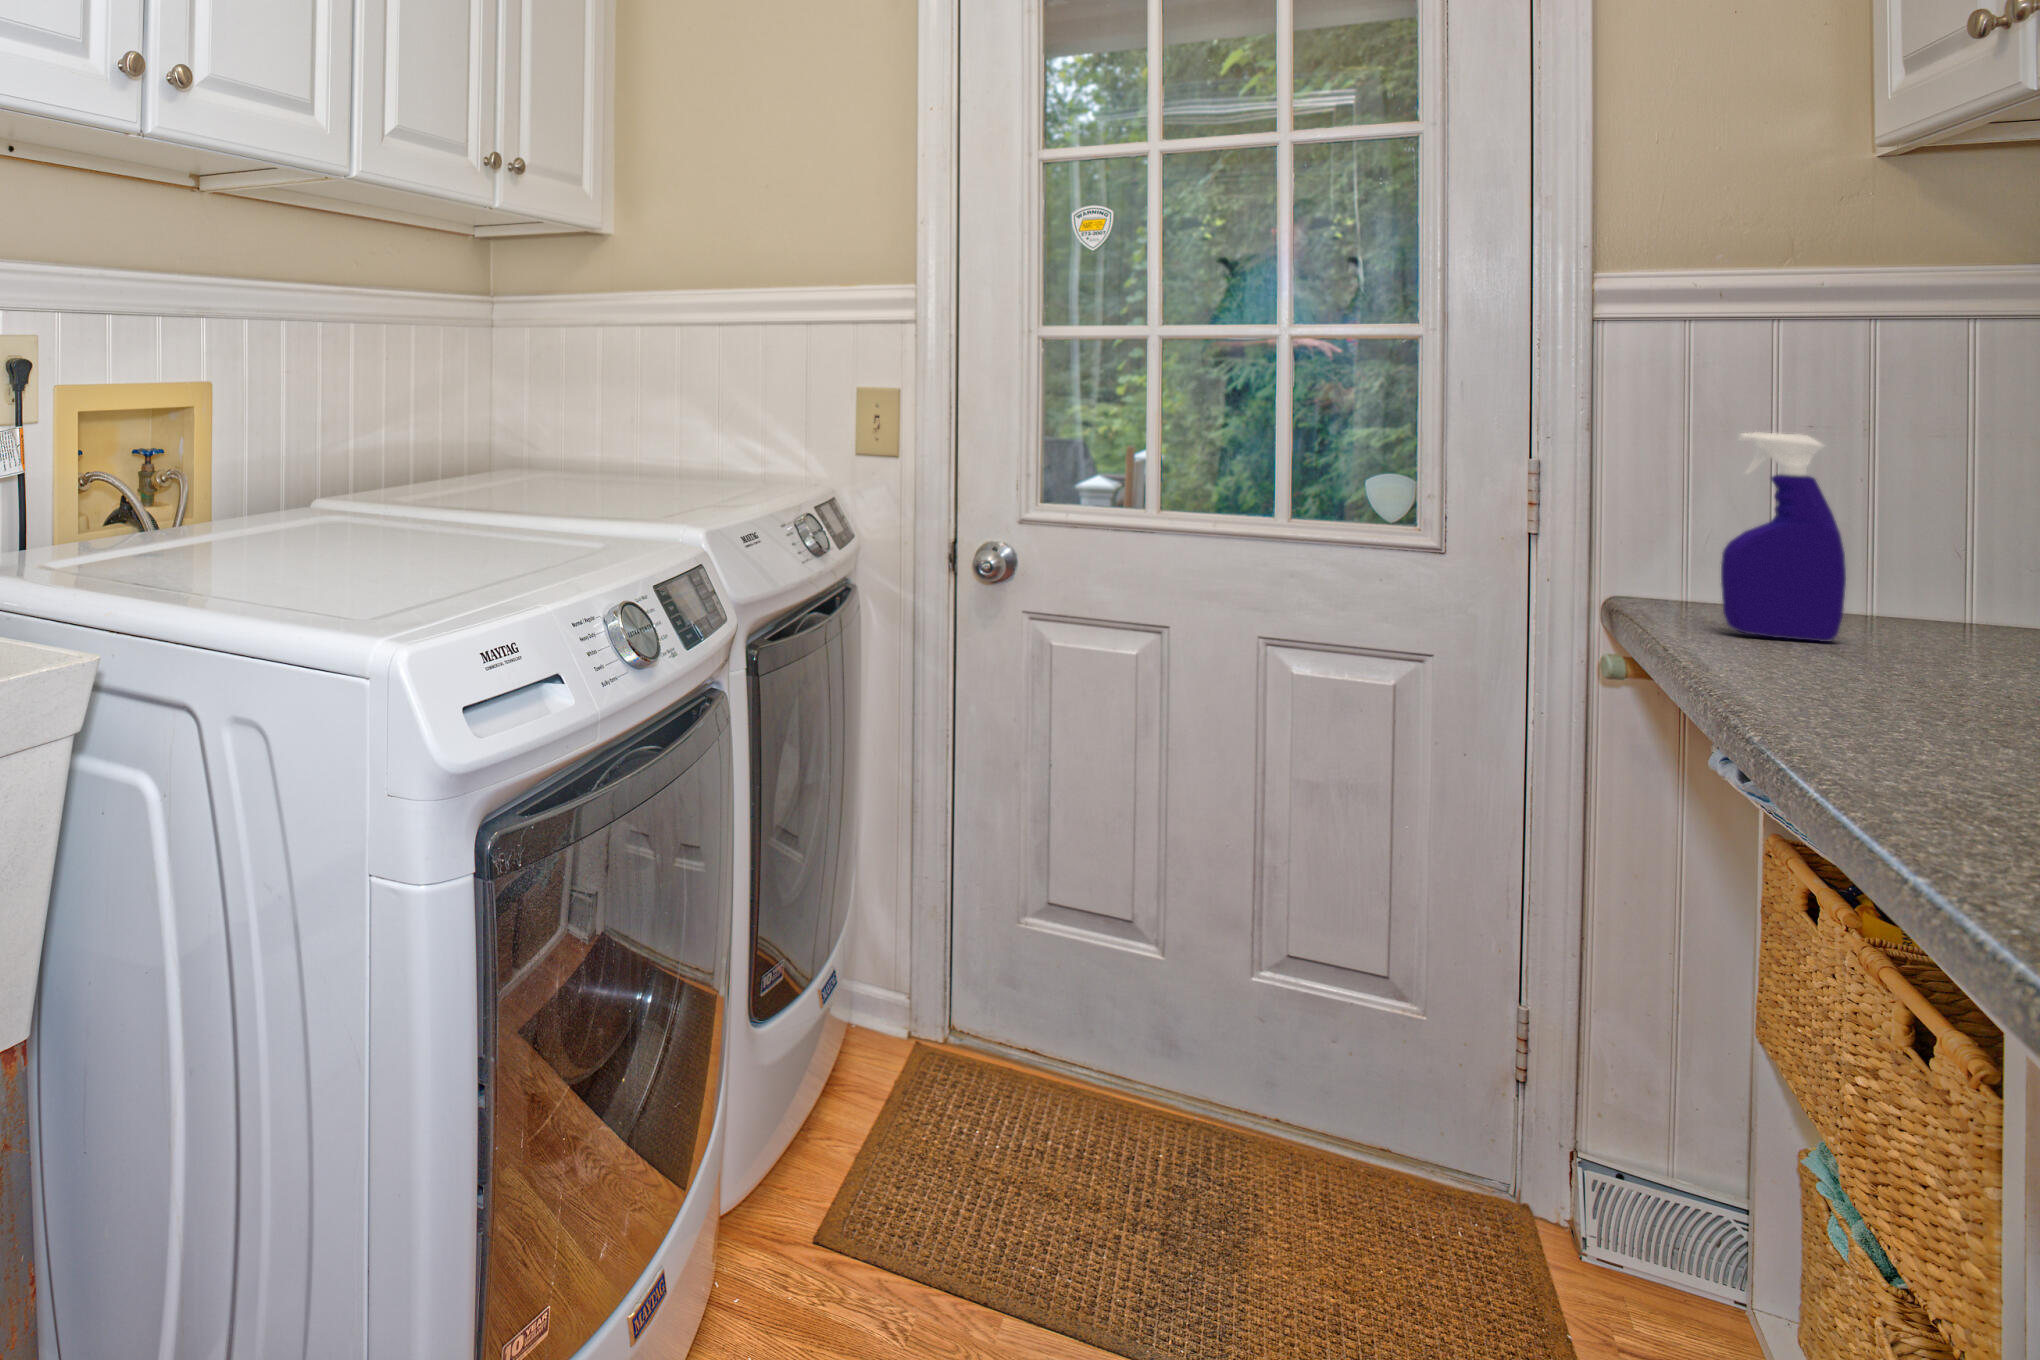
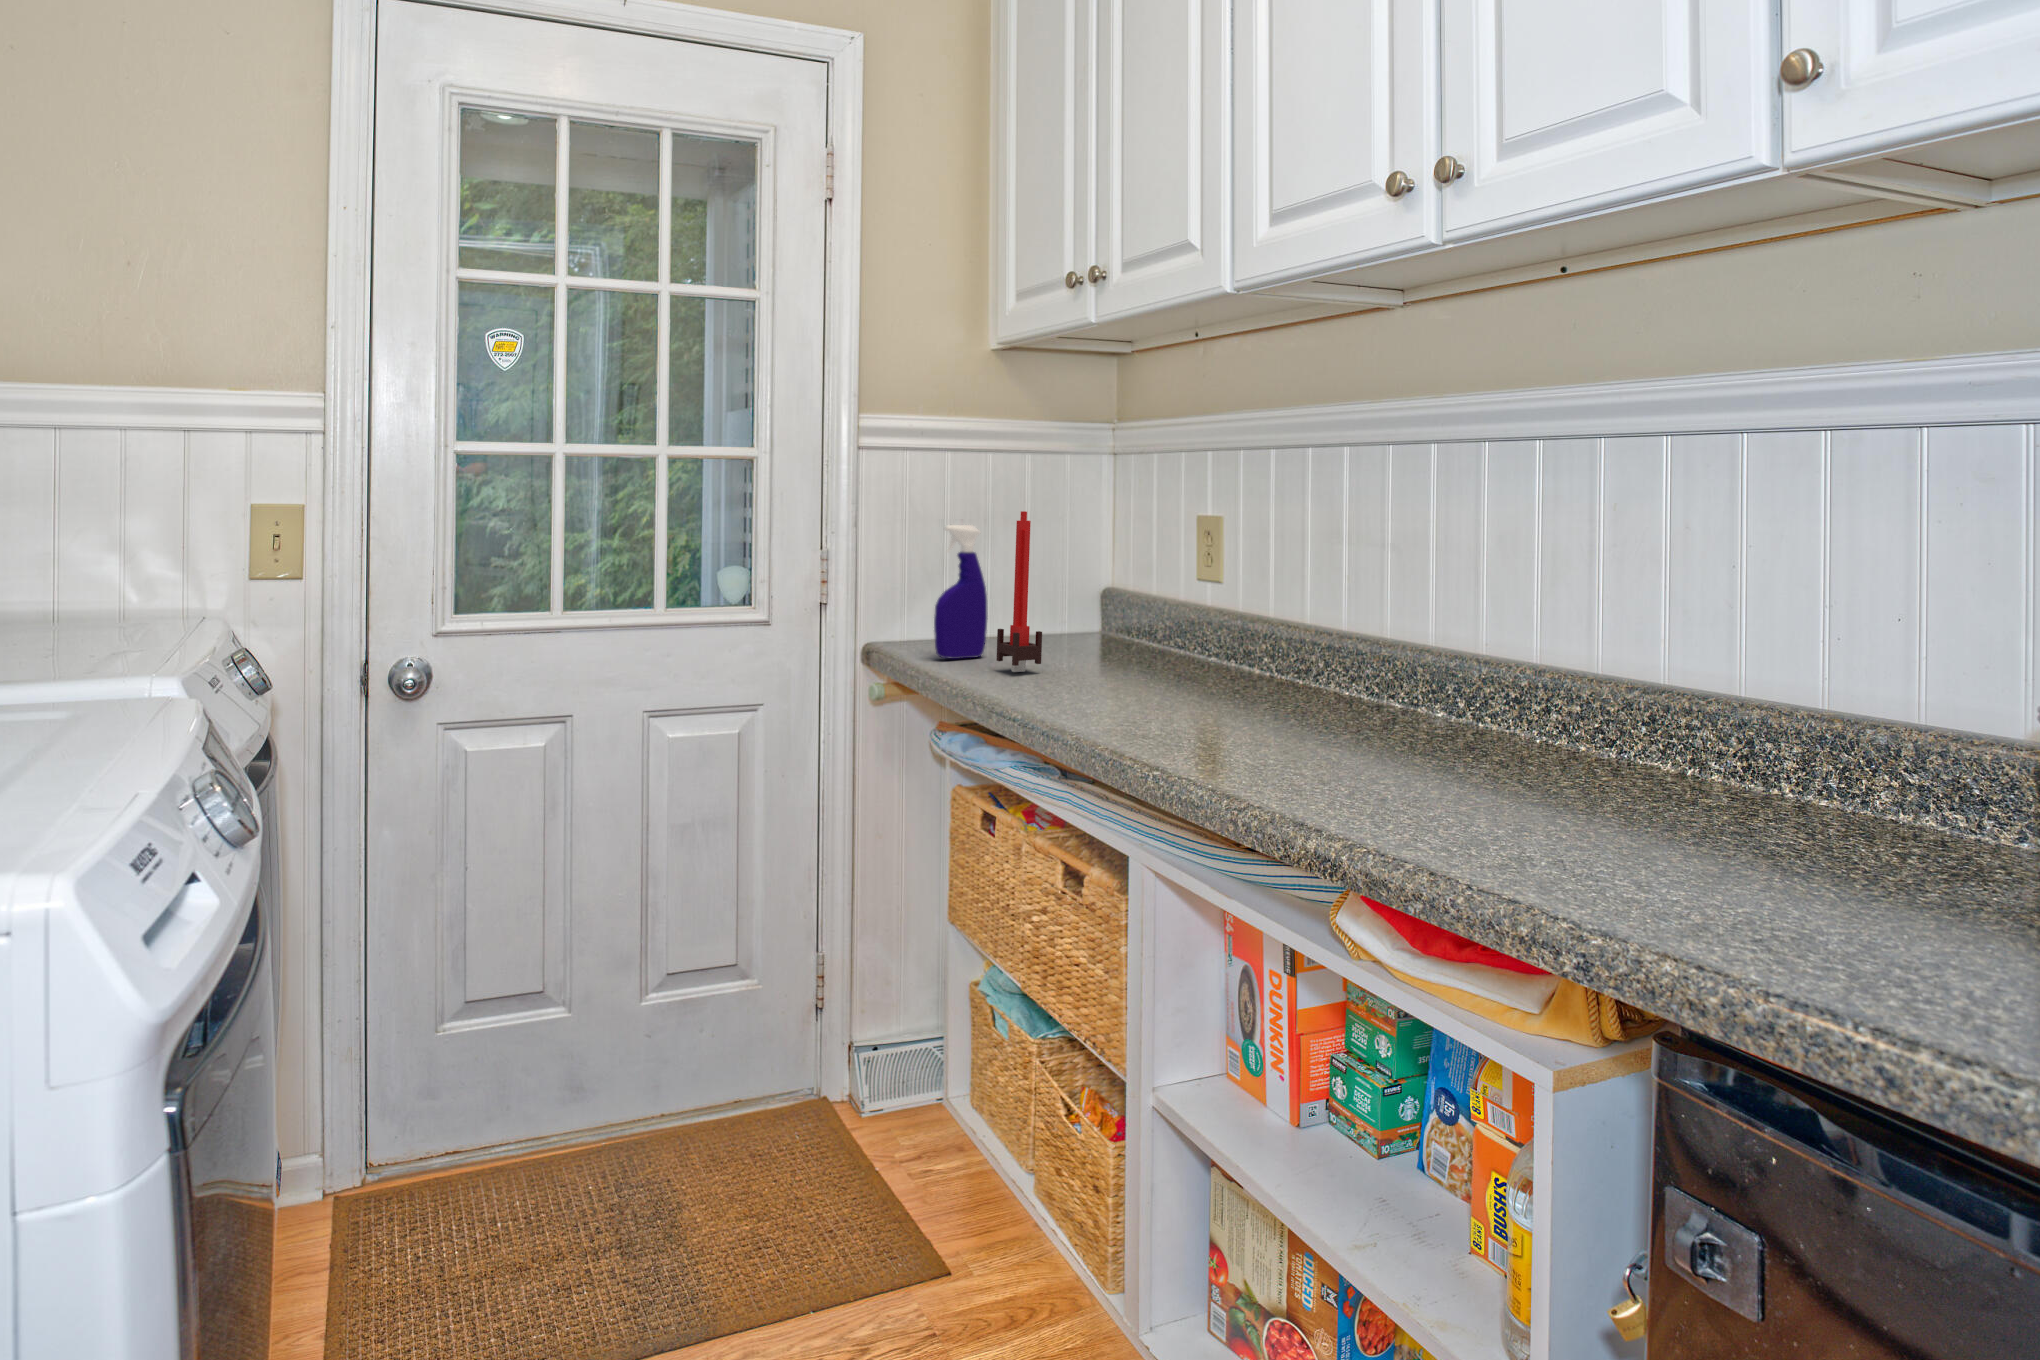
candle: none [1838,410,1945,673] -> present [996,511,1042,672]

